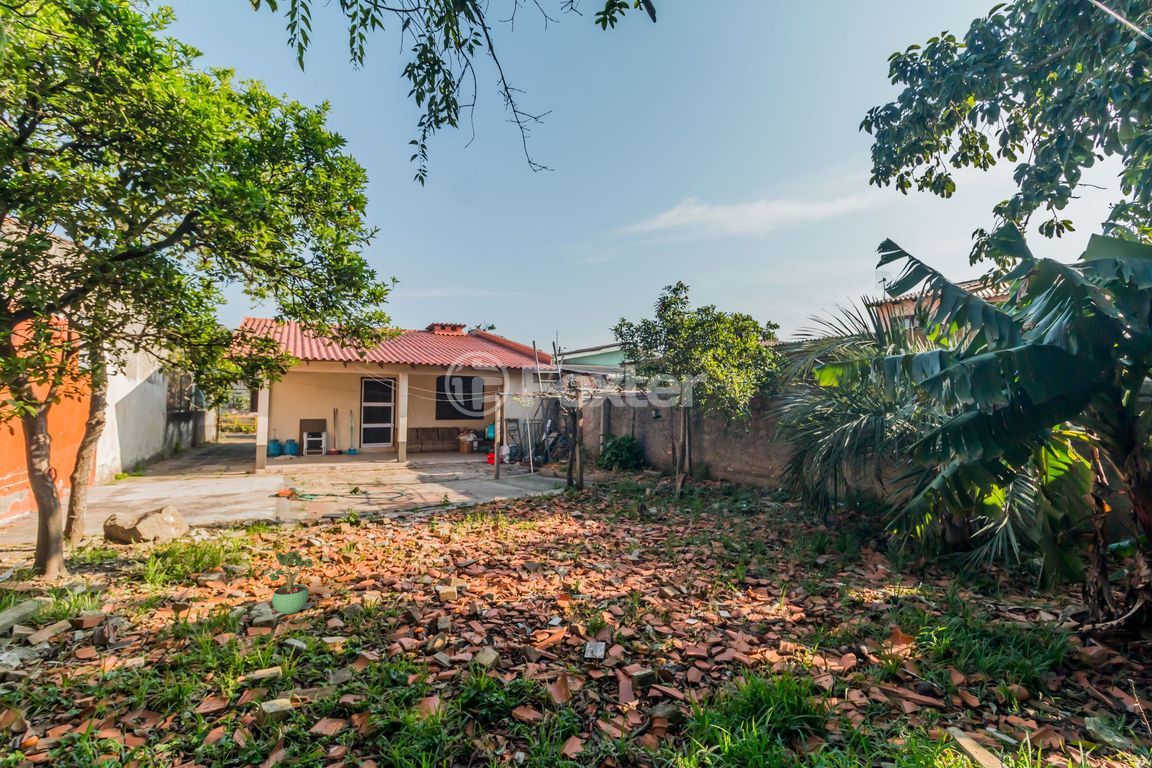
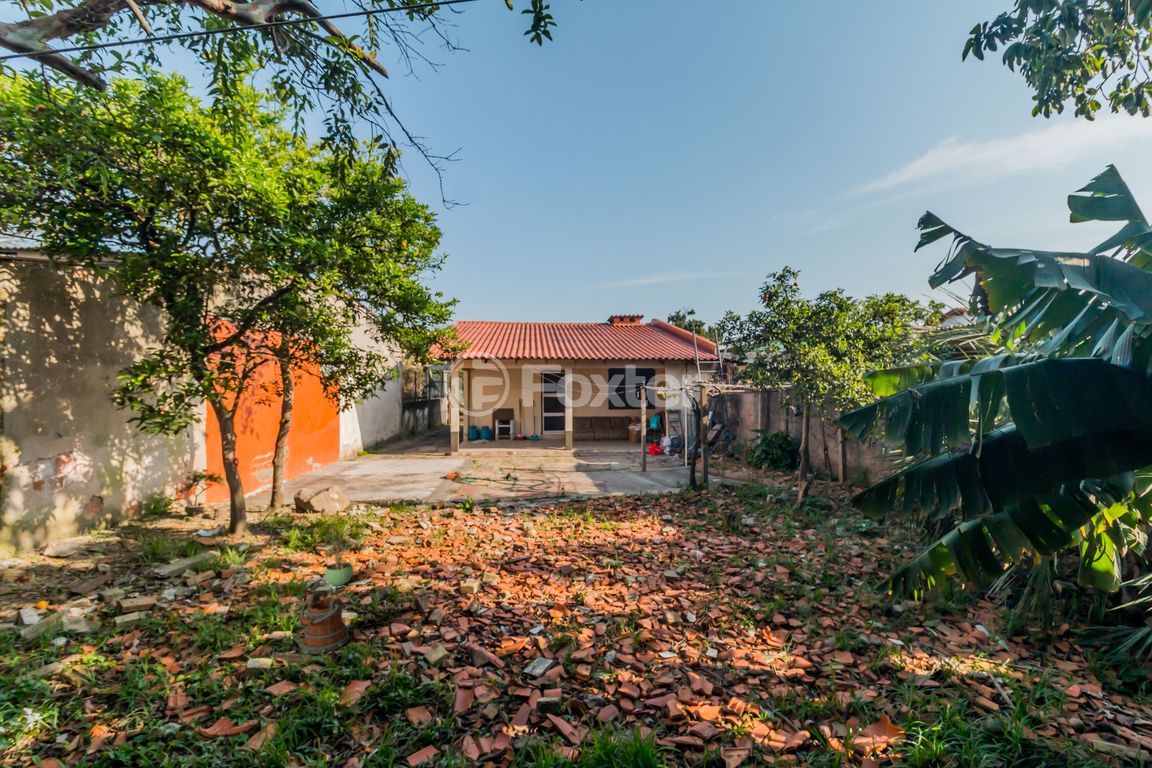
bucket: none [324,611,383,684] -> present [299,592,350,653]

